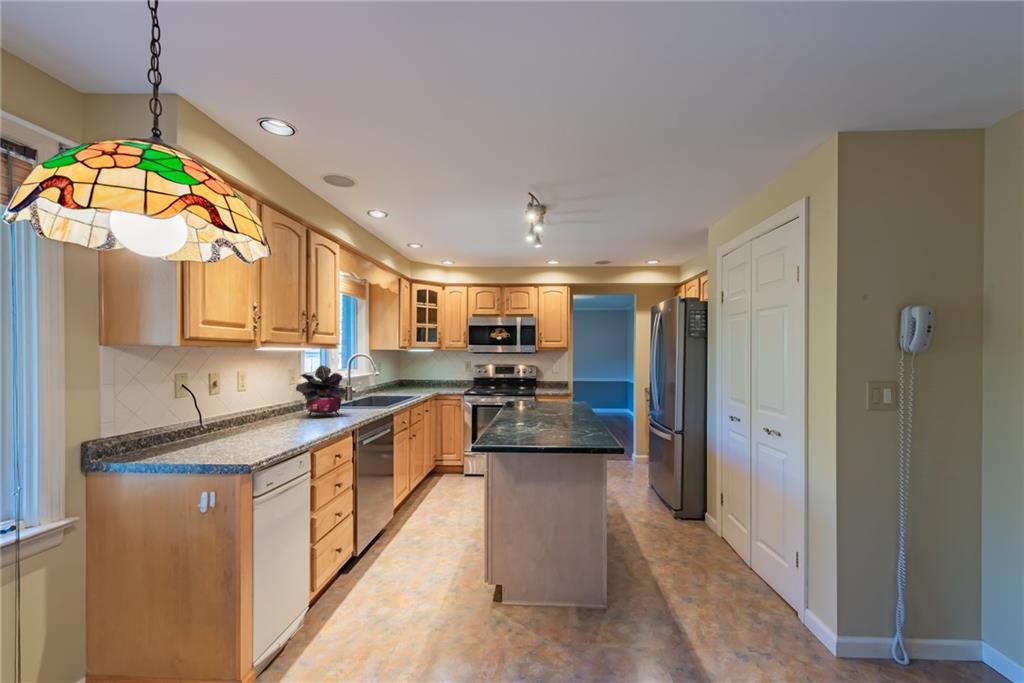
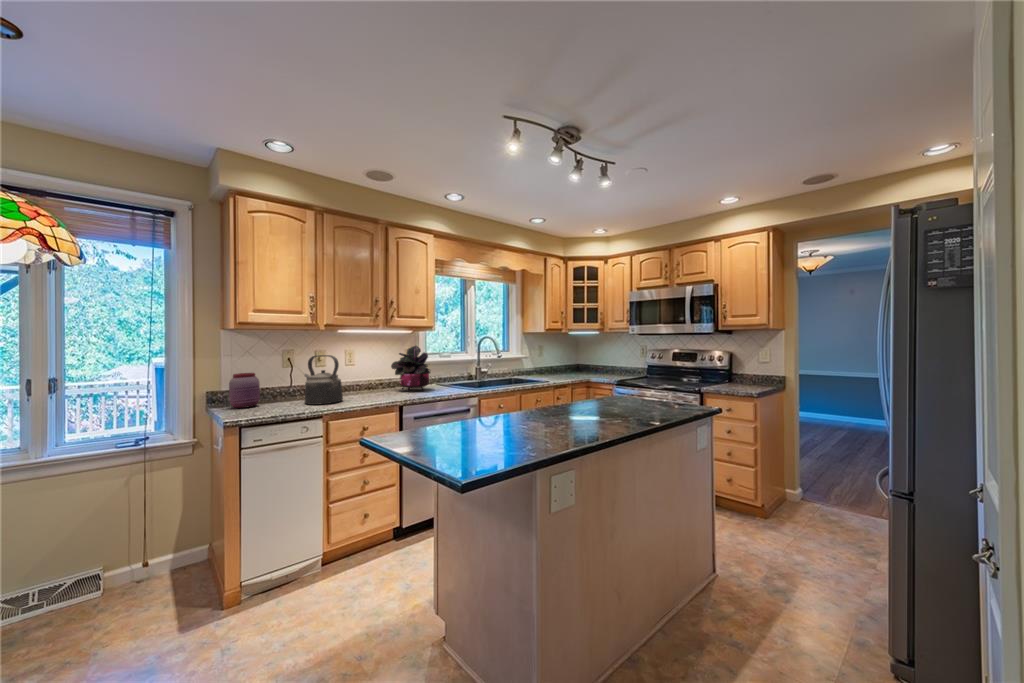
kettle: none [232,379,295,441] -> present [304,355,343,405]
jar: none [148,406,193,457] -> present [229,373,260,408]

